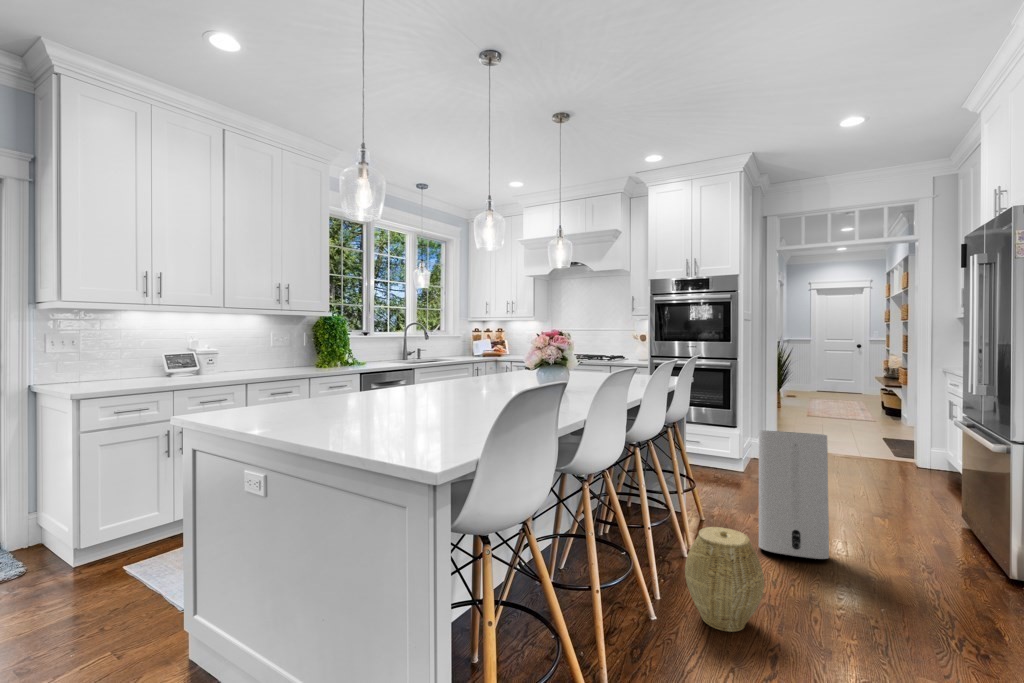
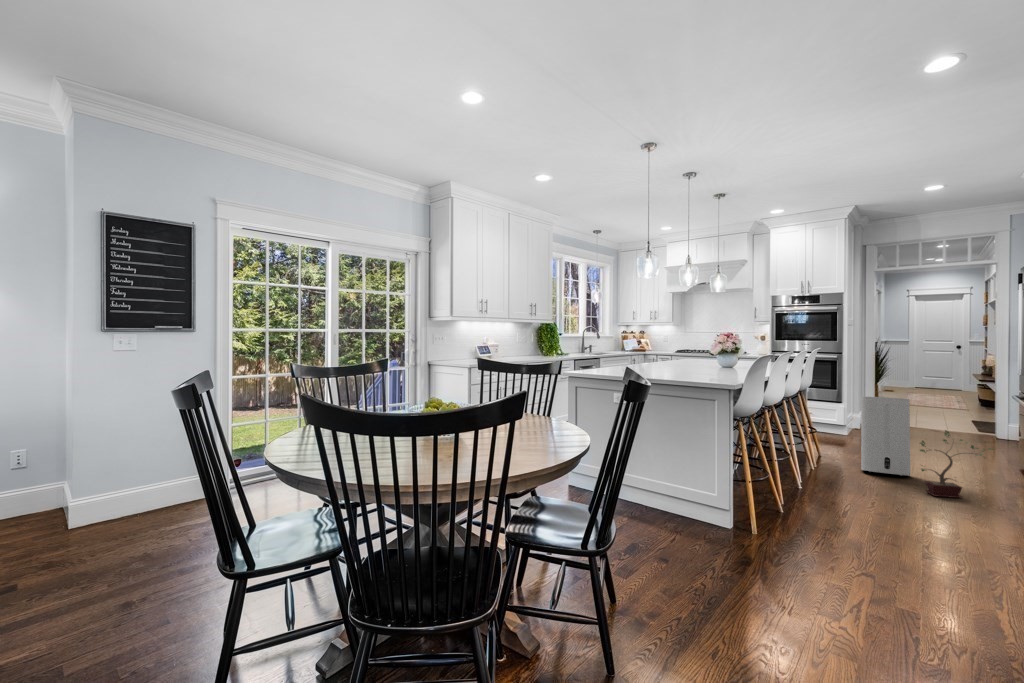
potted plant: none [847,494,968,615] -> present [920,430,994,498]
woven basket: present [685,527,764,632] -> none [817,444,866,498]

